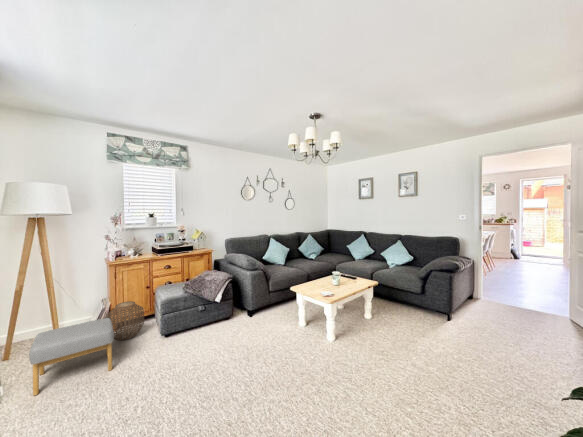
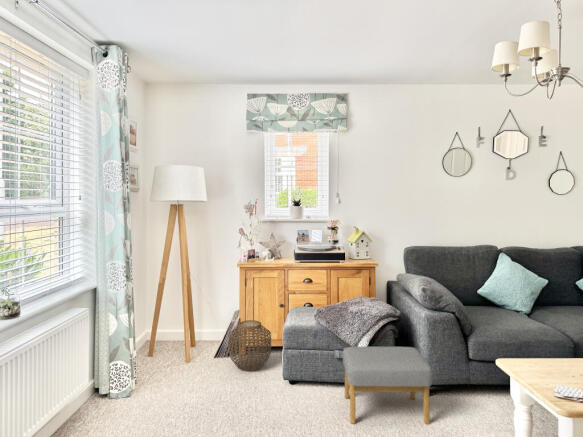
footstool: present [29,318,114,395] -> present [343,347,432,424]

